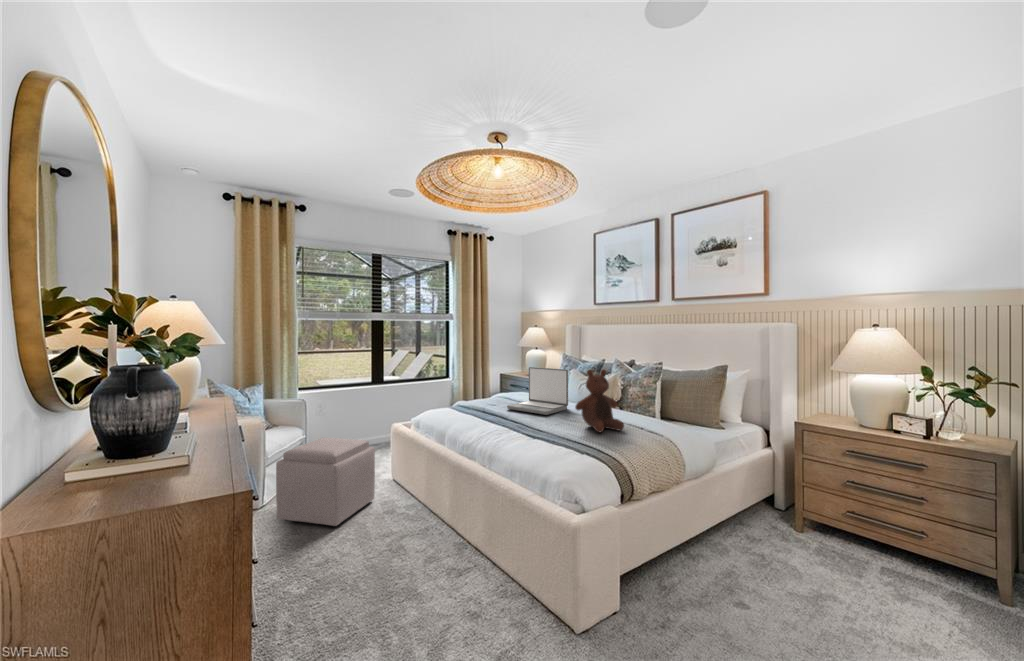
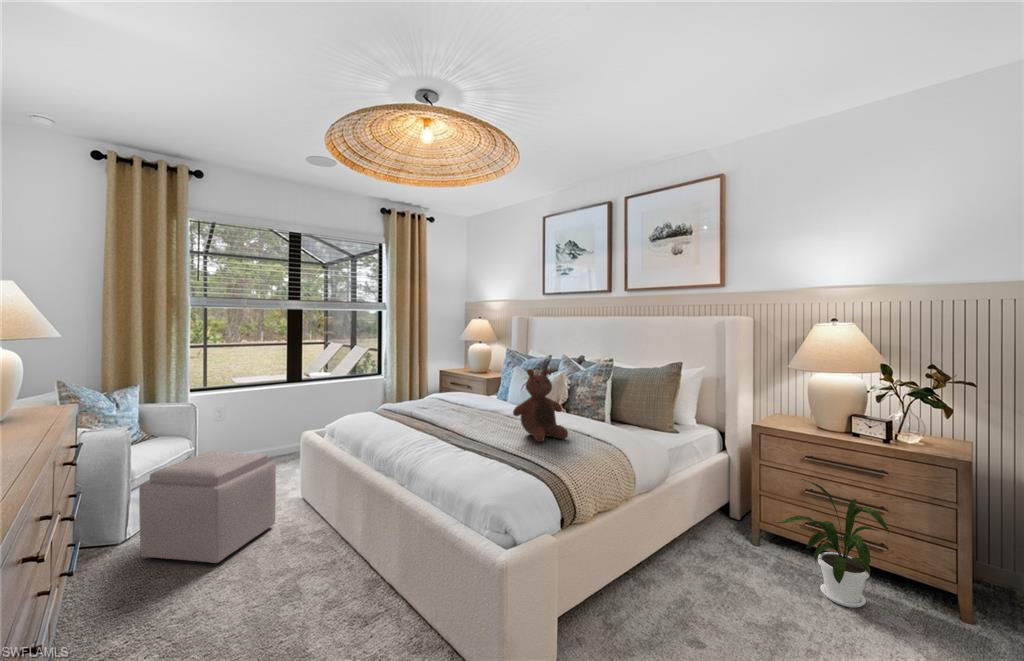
laptop: present [507,367,568,415] -> none [438,365,509,420]
house plant: none [818,470,925,587] -> present [779,479,889,607]

